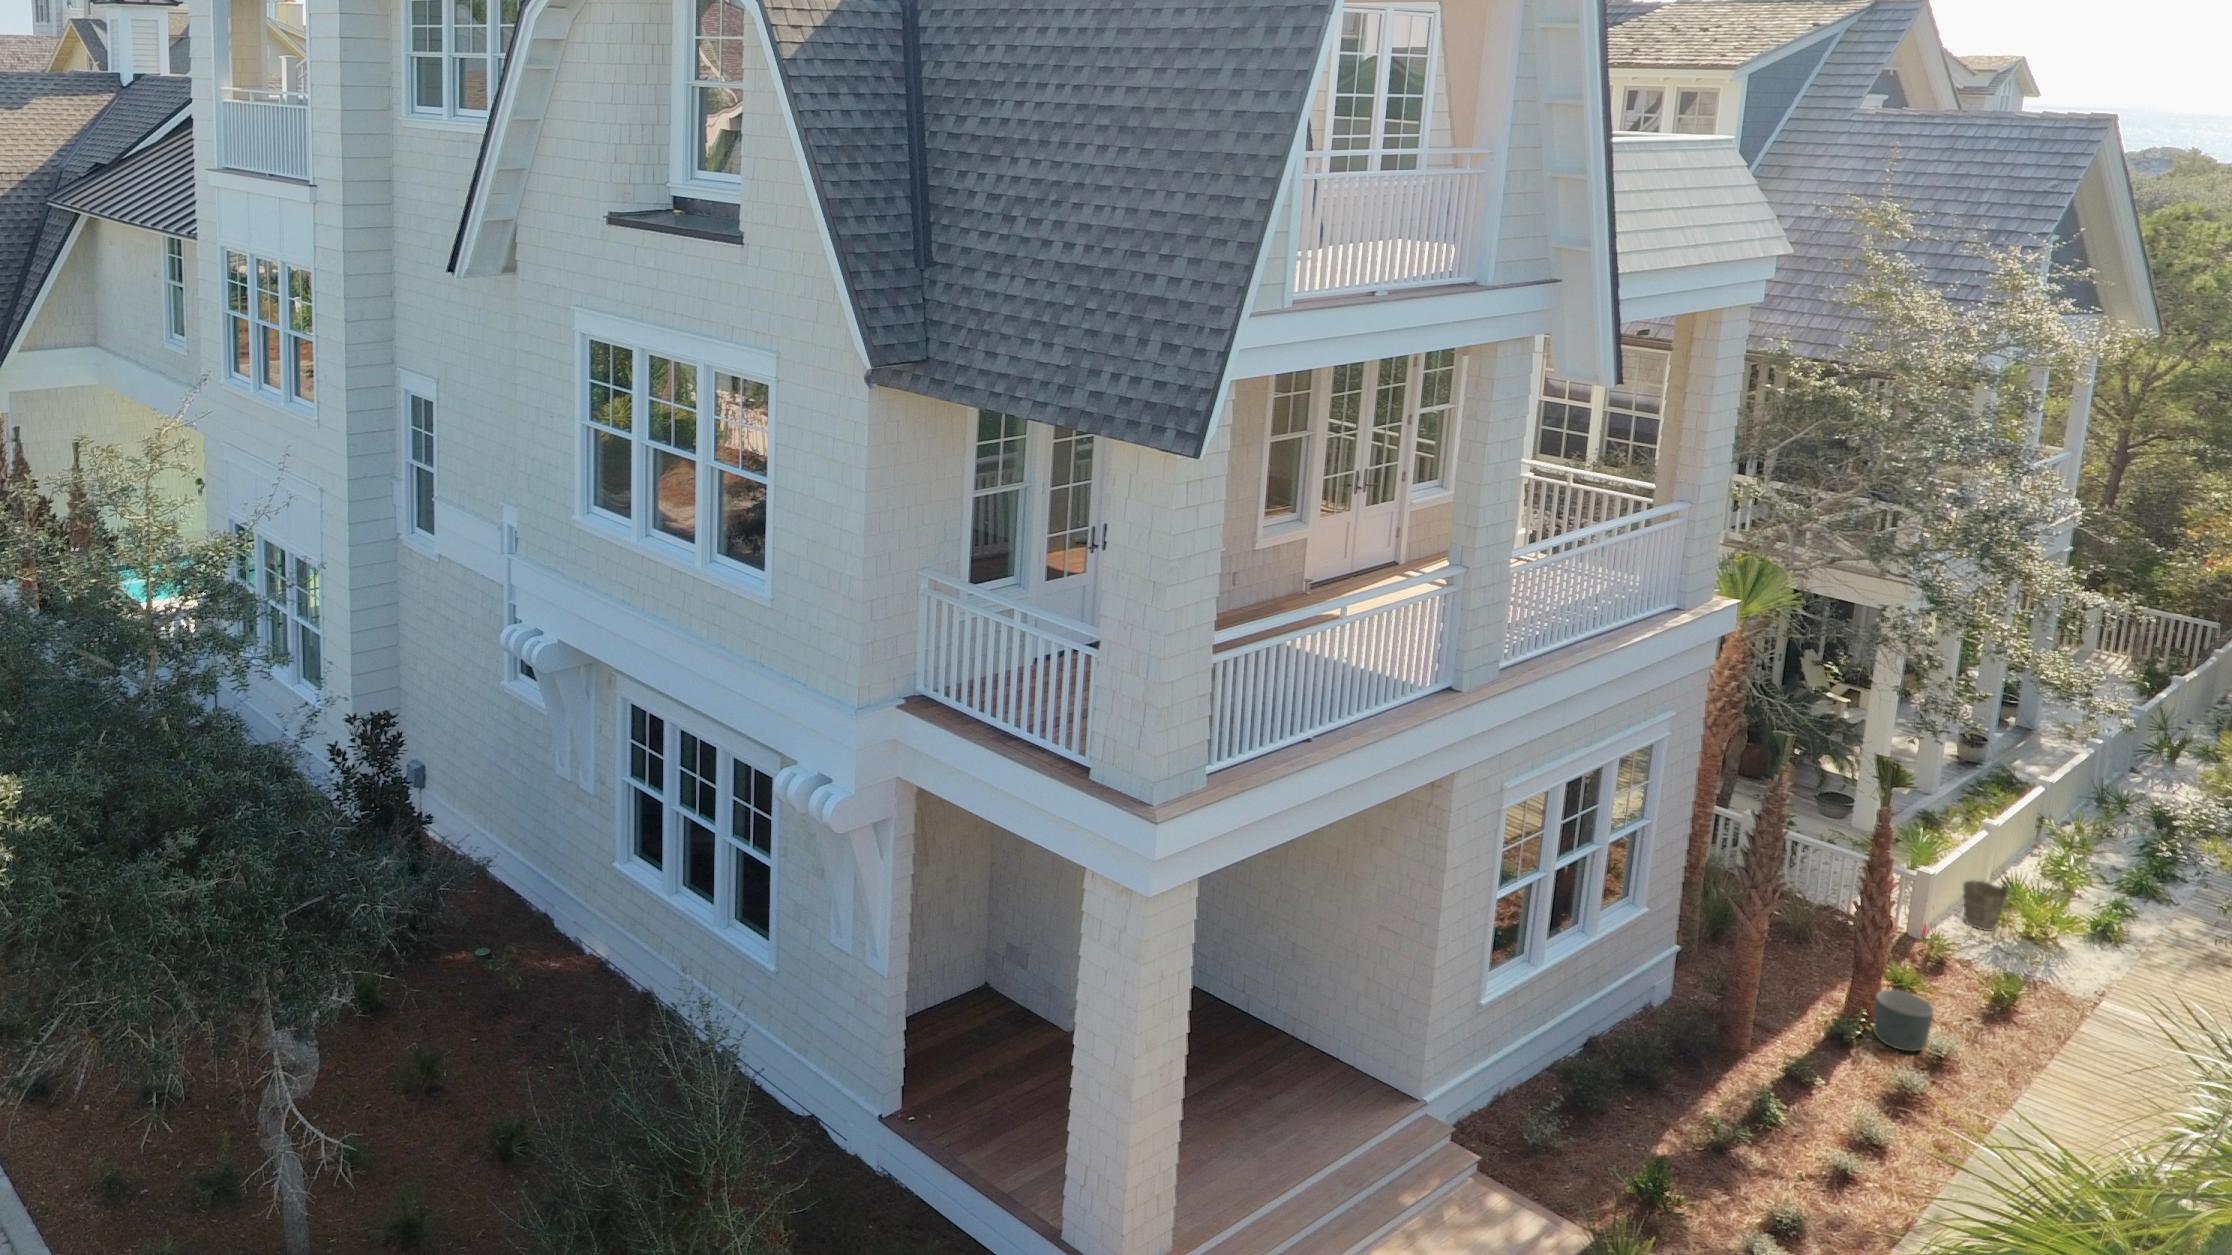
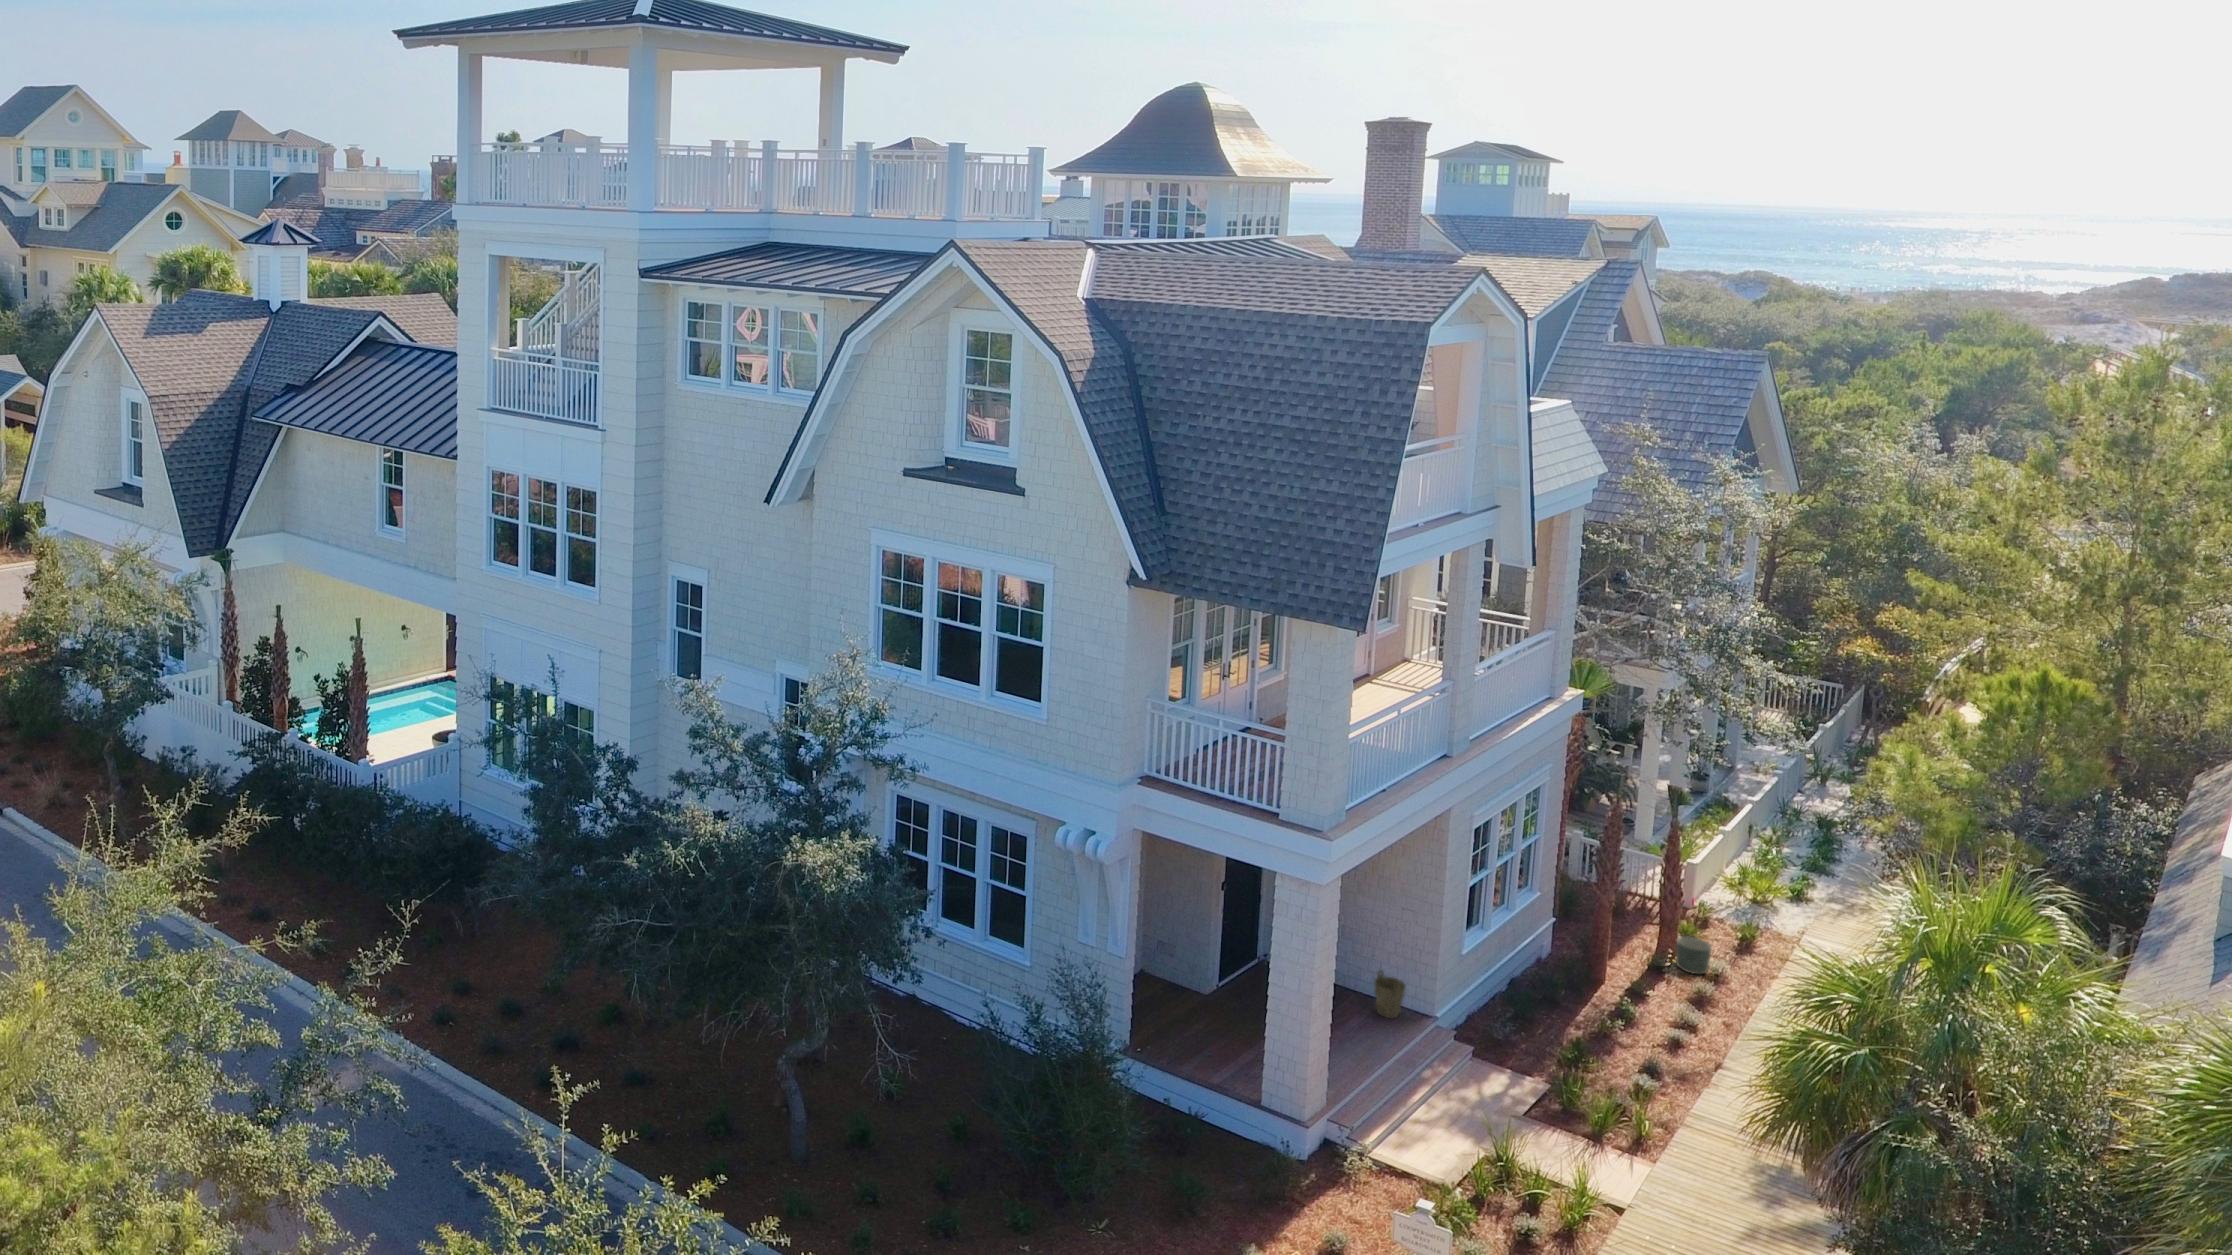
bucket: present [1963,880,2009,931] -> present [1374,970,1406,1018]

